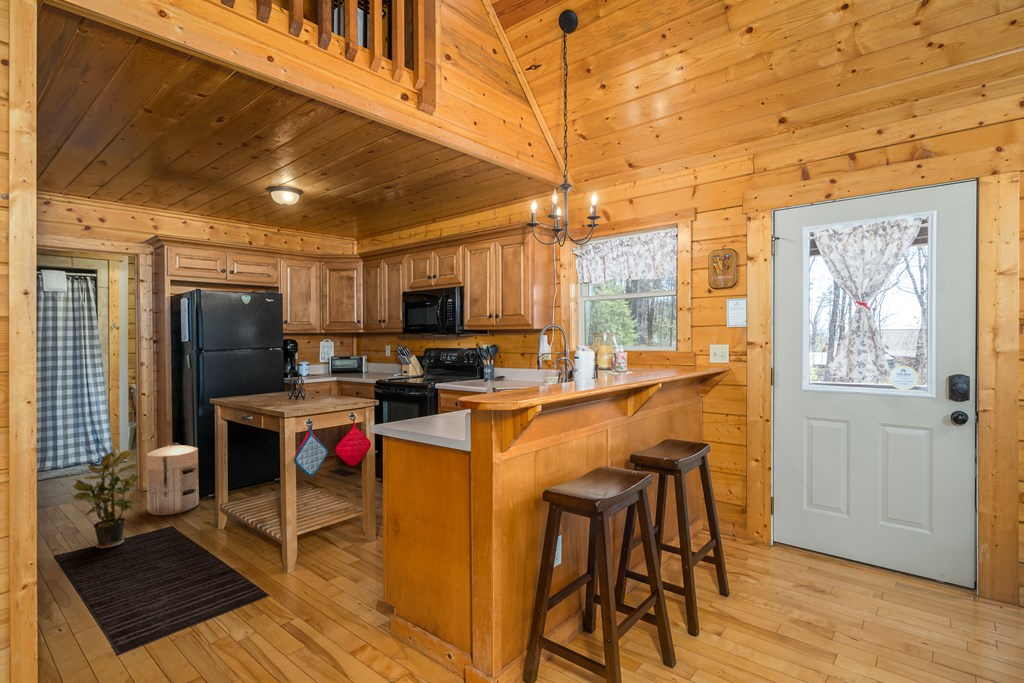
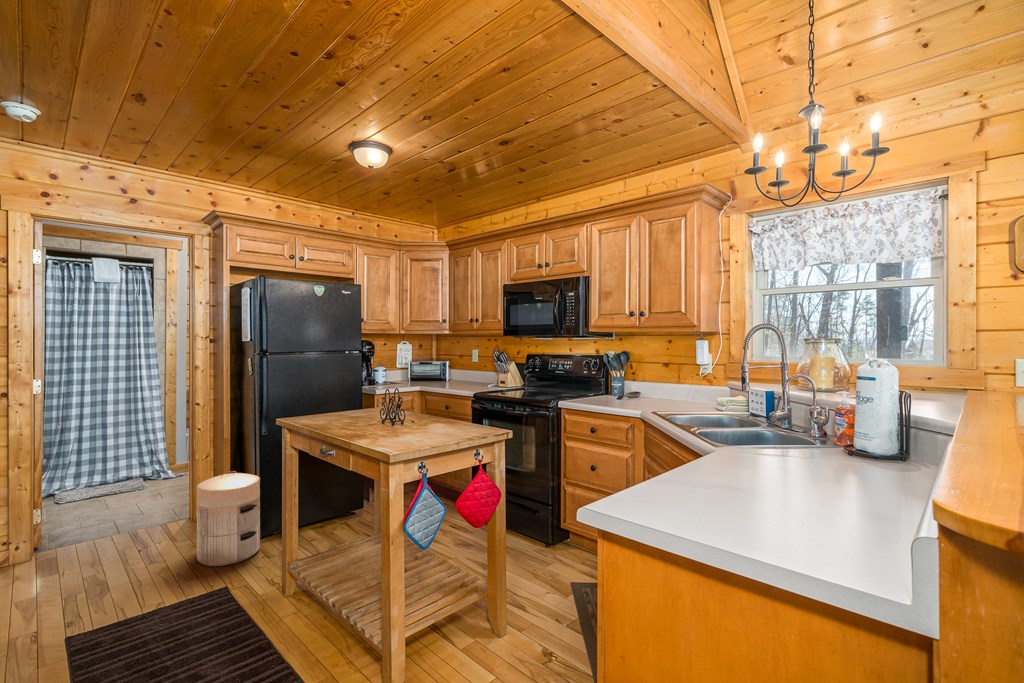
potted plant: present [73,448,139,549] -> none [93,486,184,628]

